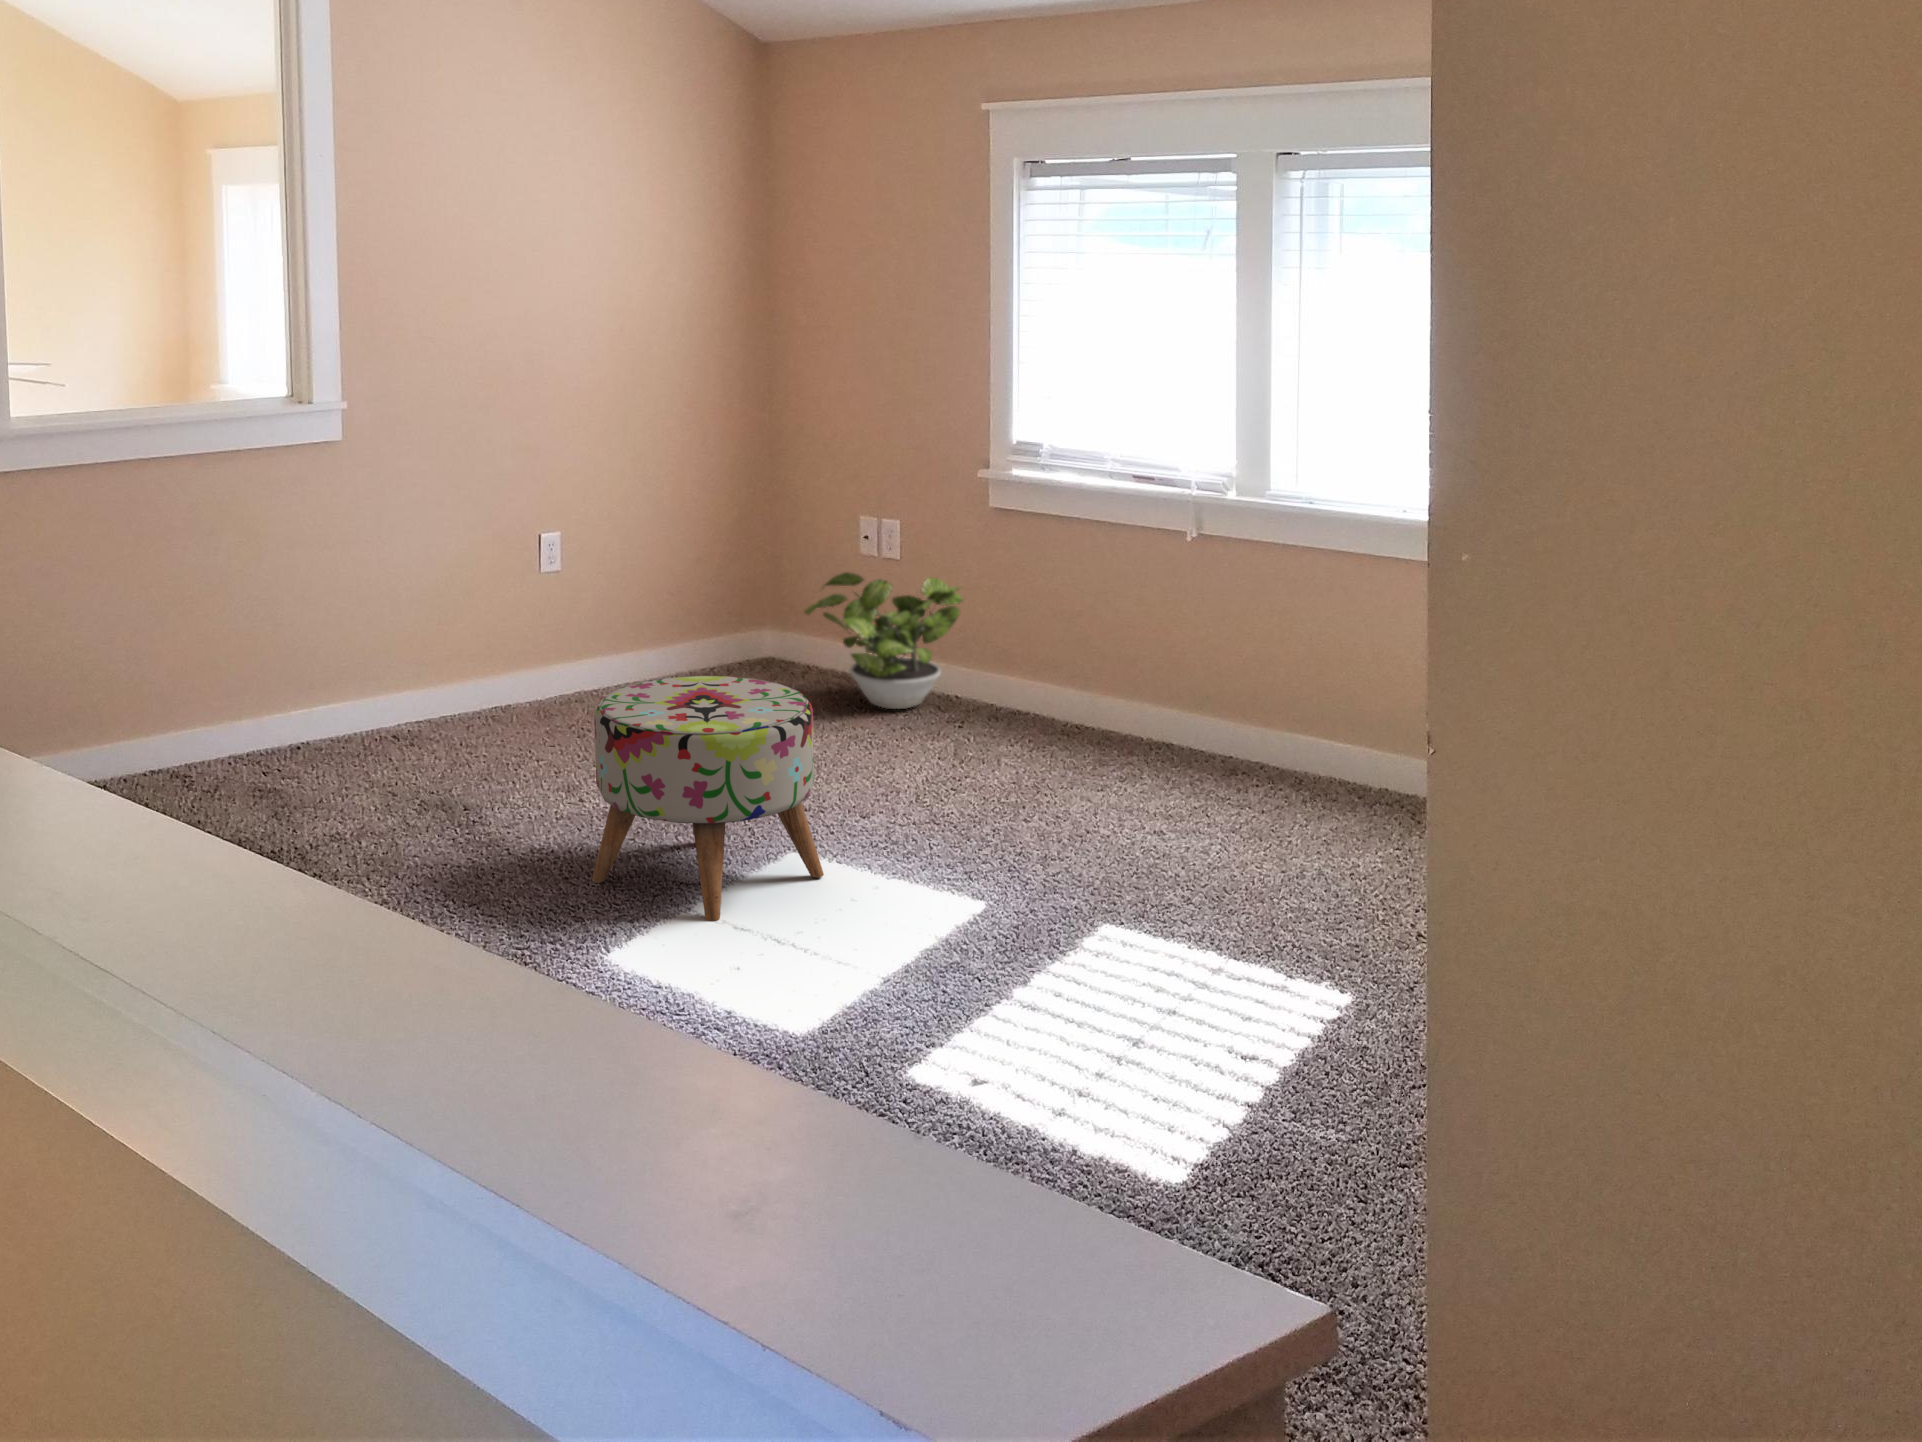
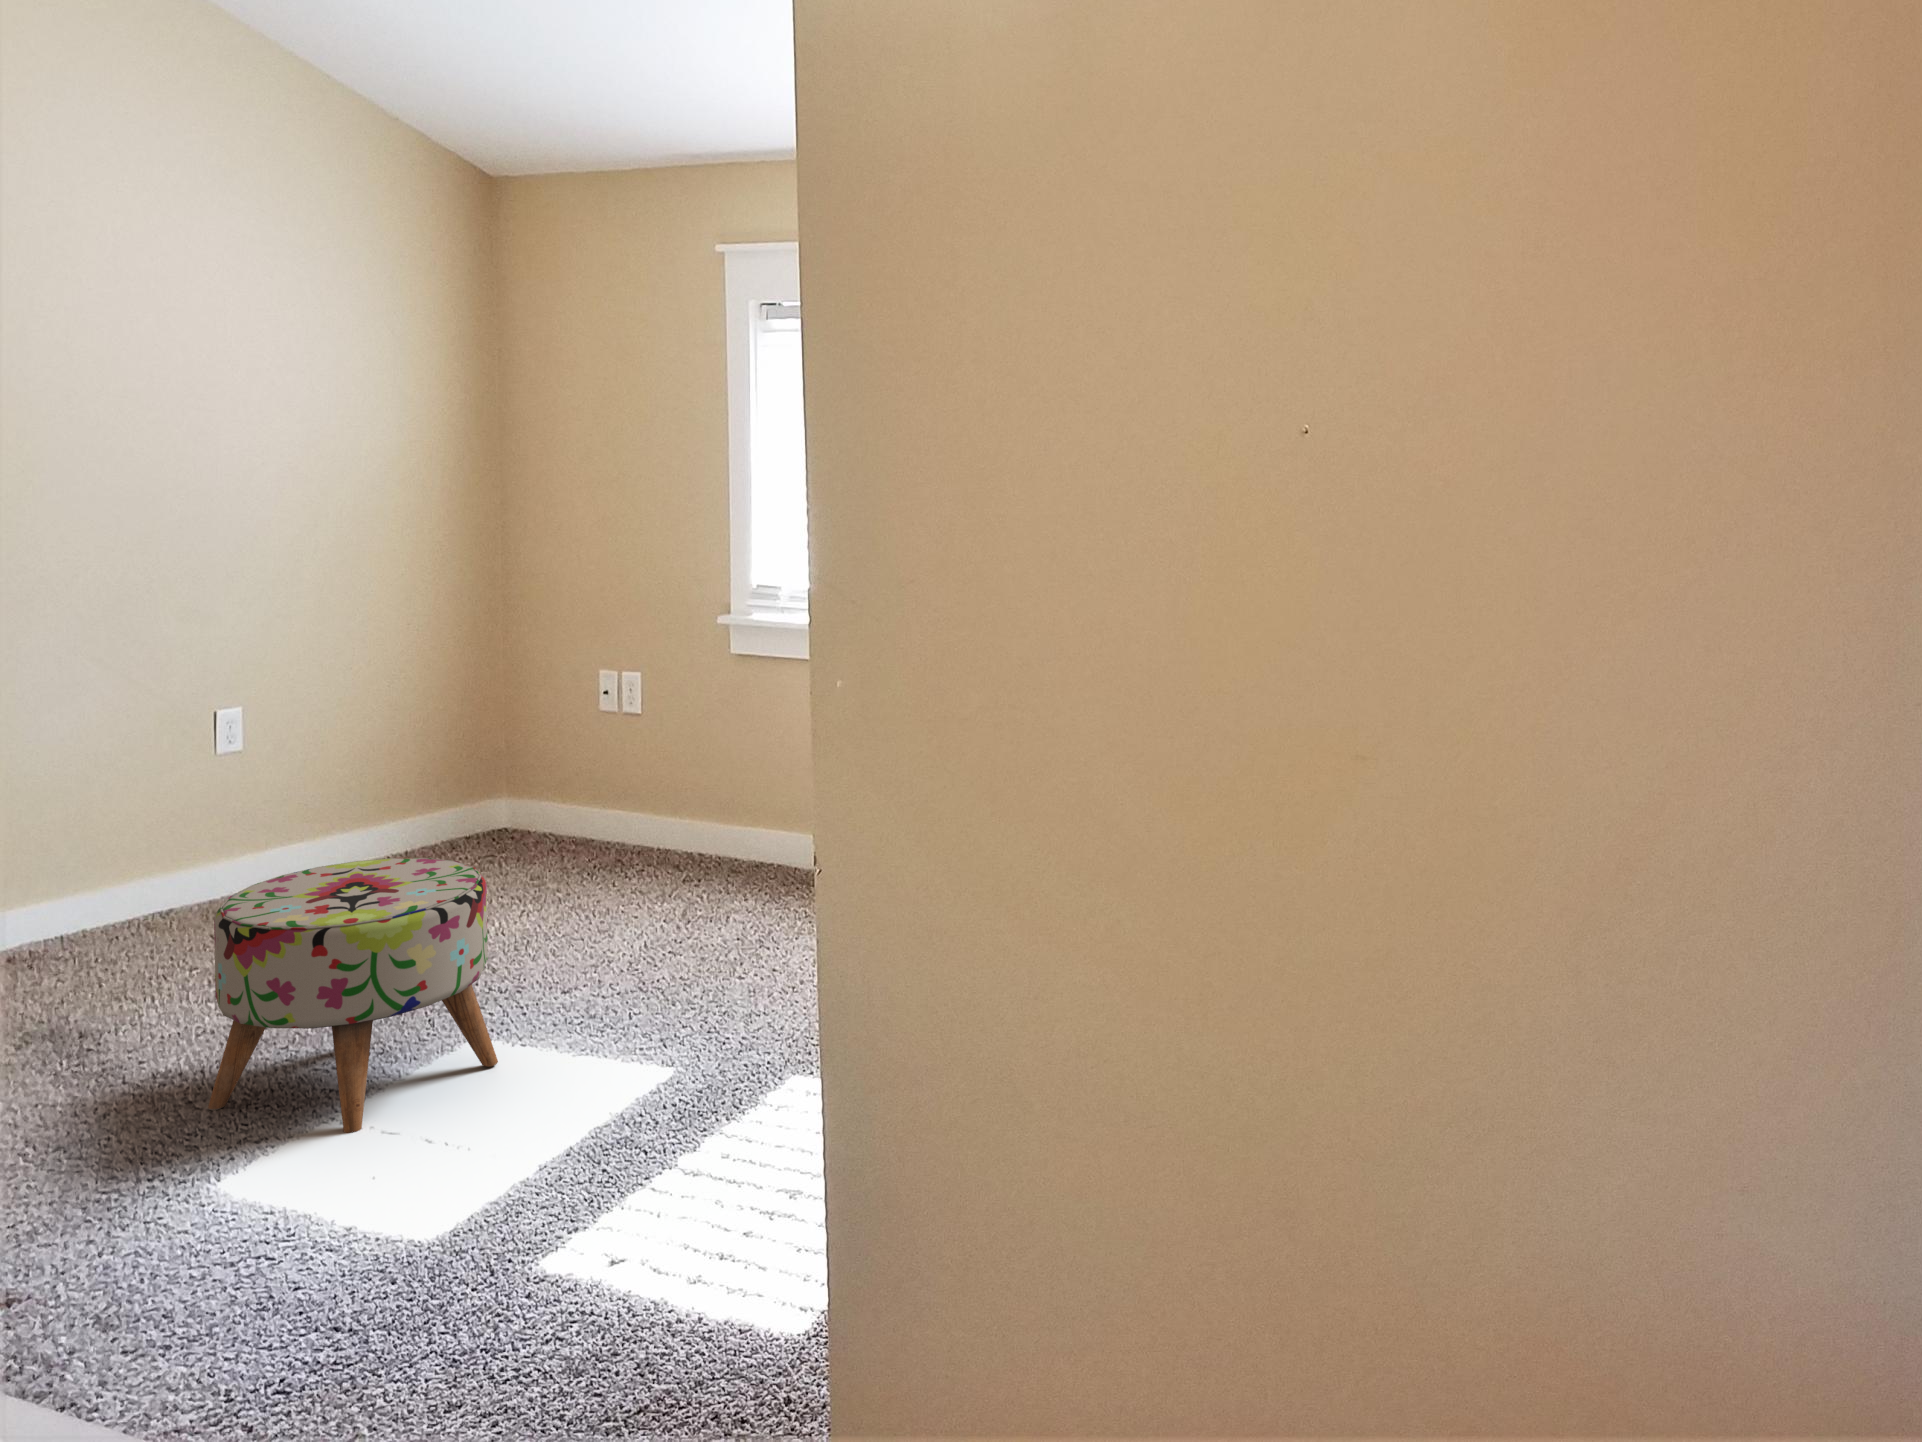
potted plant: present [805,572,962,709] -> none [520,729,704,873]

